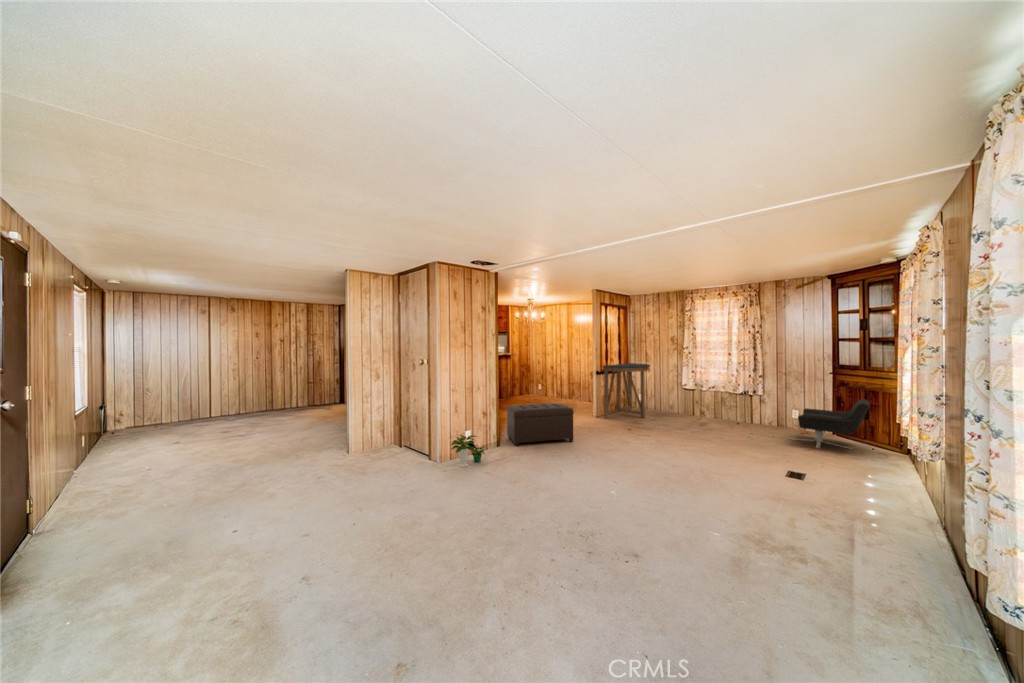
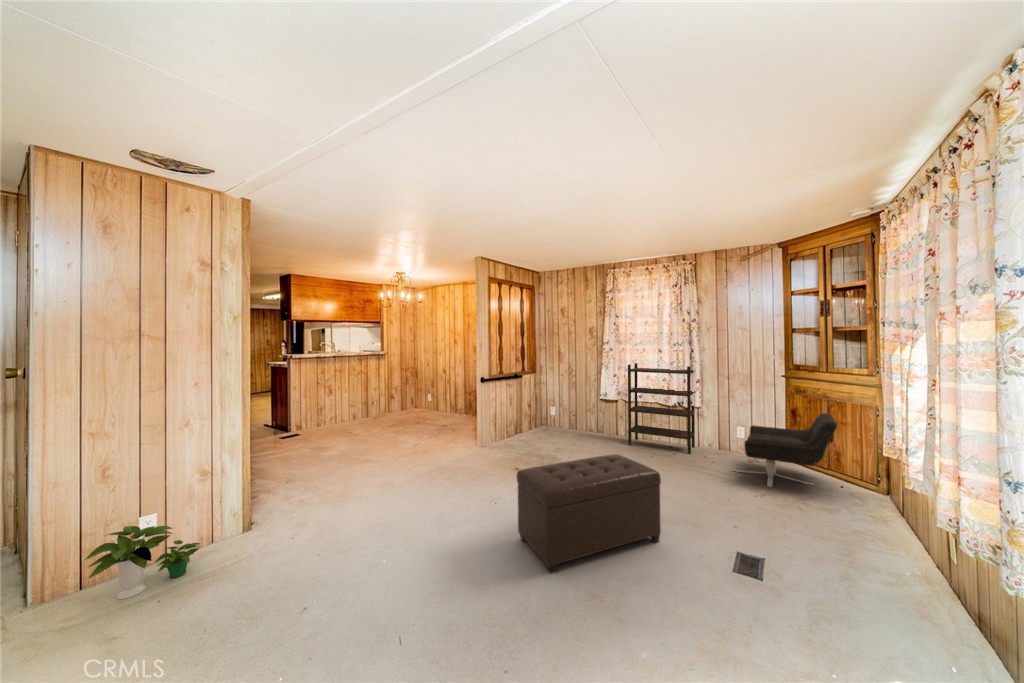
console table: present [603,363,650,418] -> none [491,365,561,445]
bookshelf: none [705,363,758,429] -> present [628,363,695,454]
ottoman: present [507,403,574,446] -> present [517,454,661,574]

